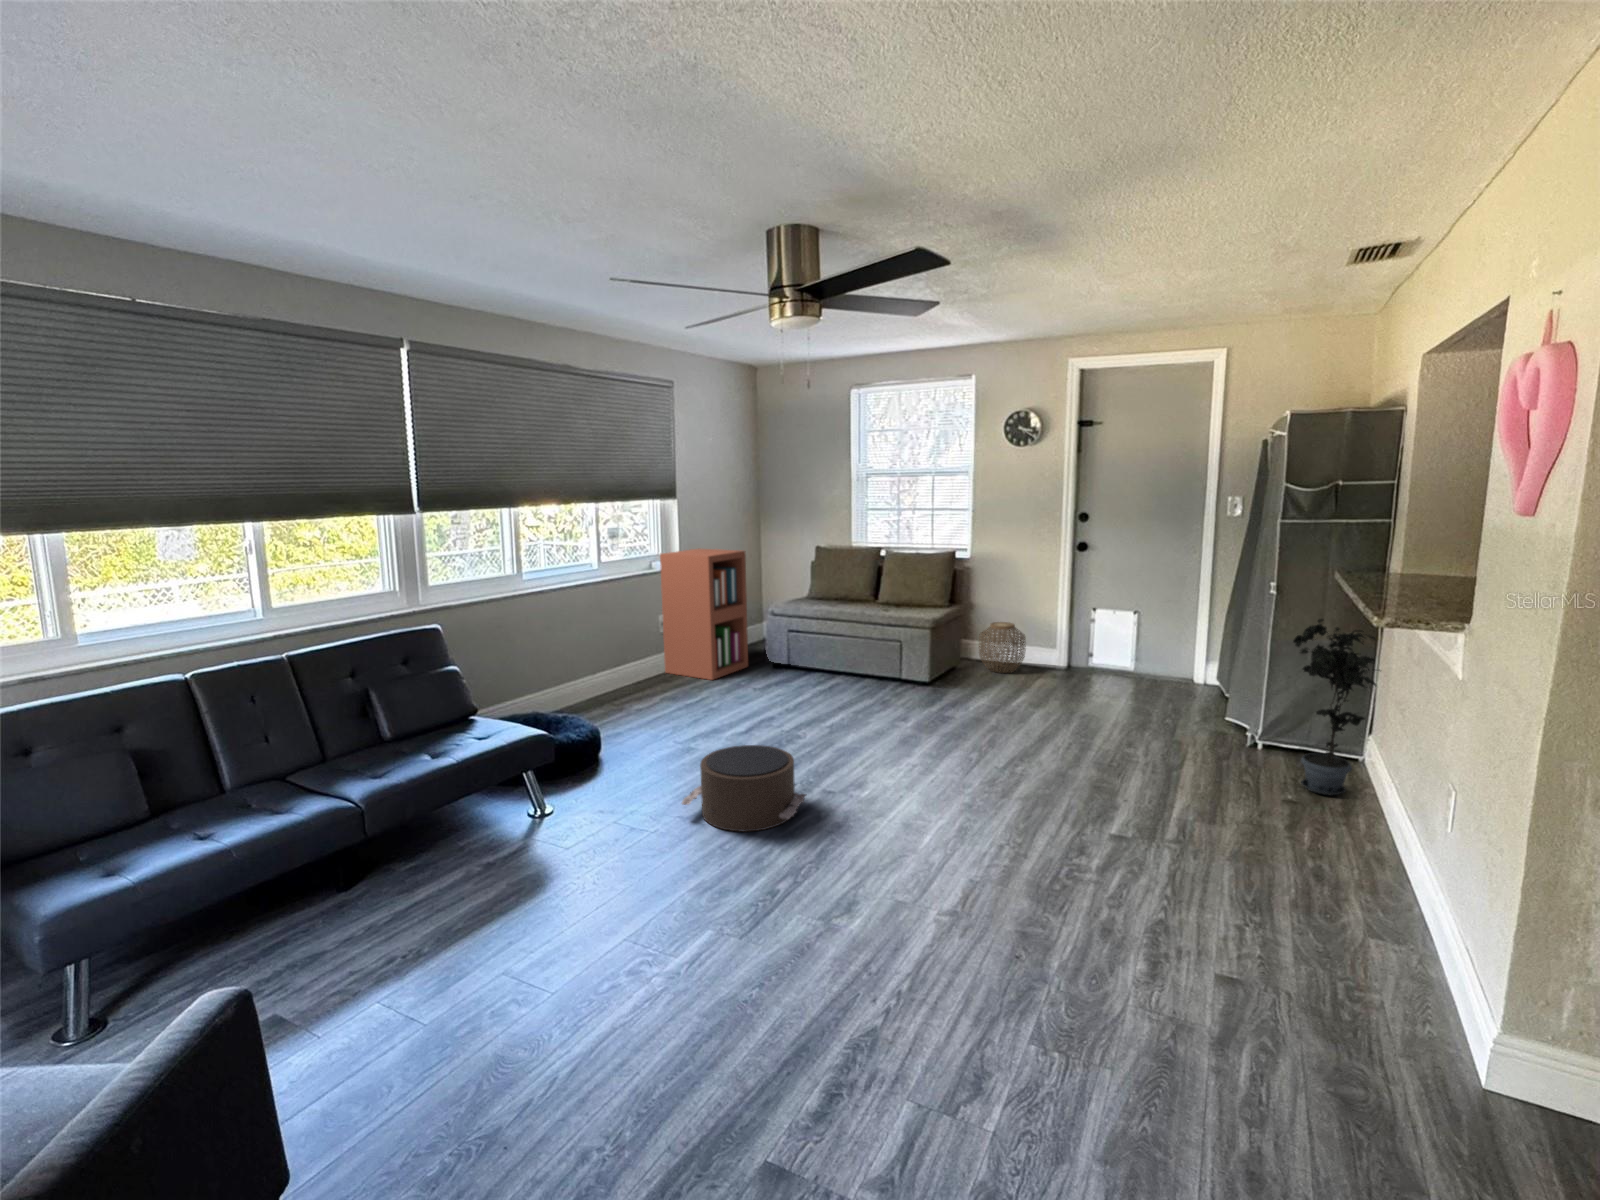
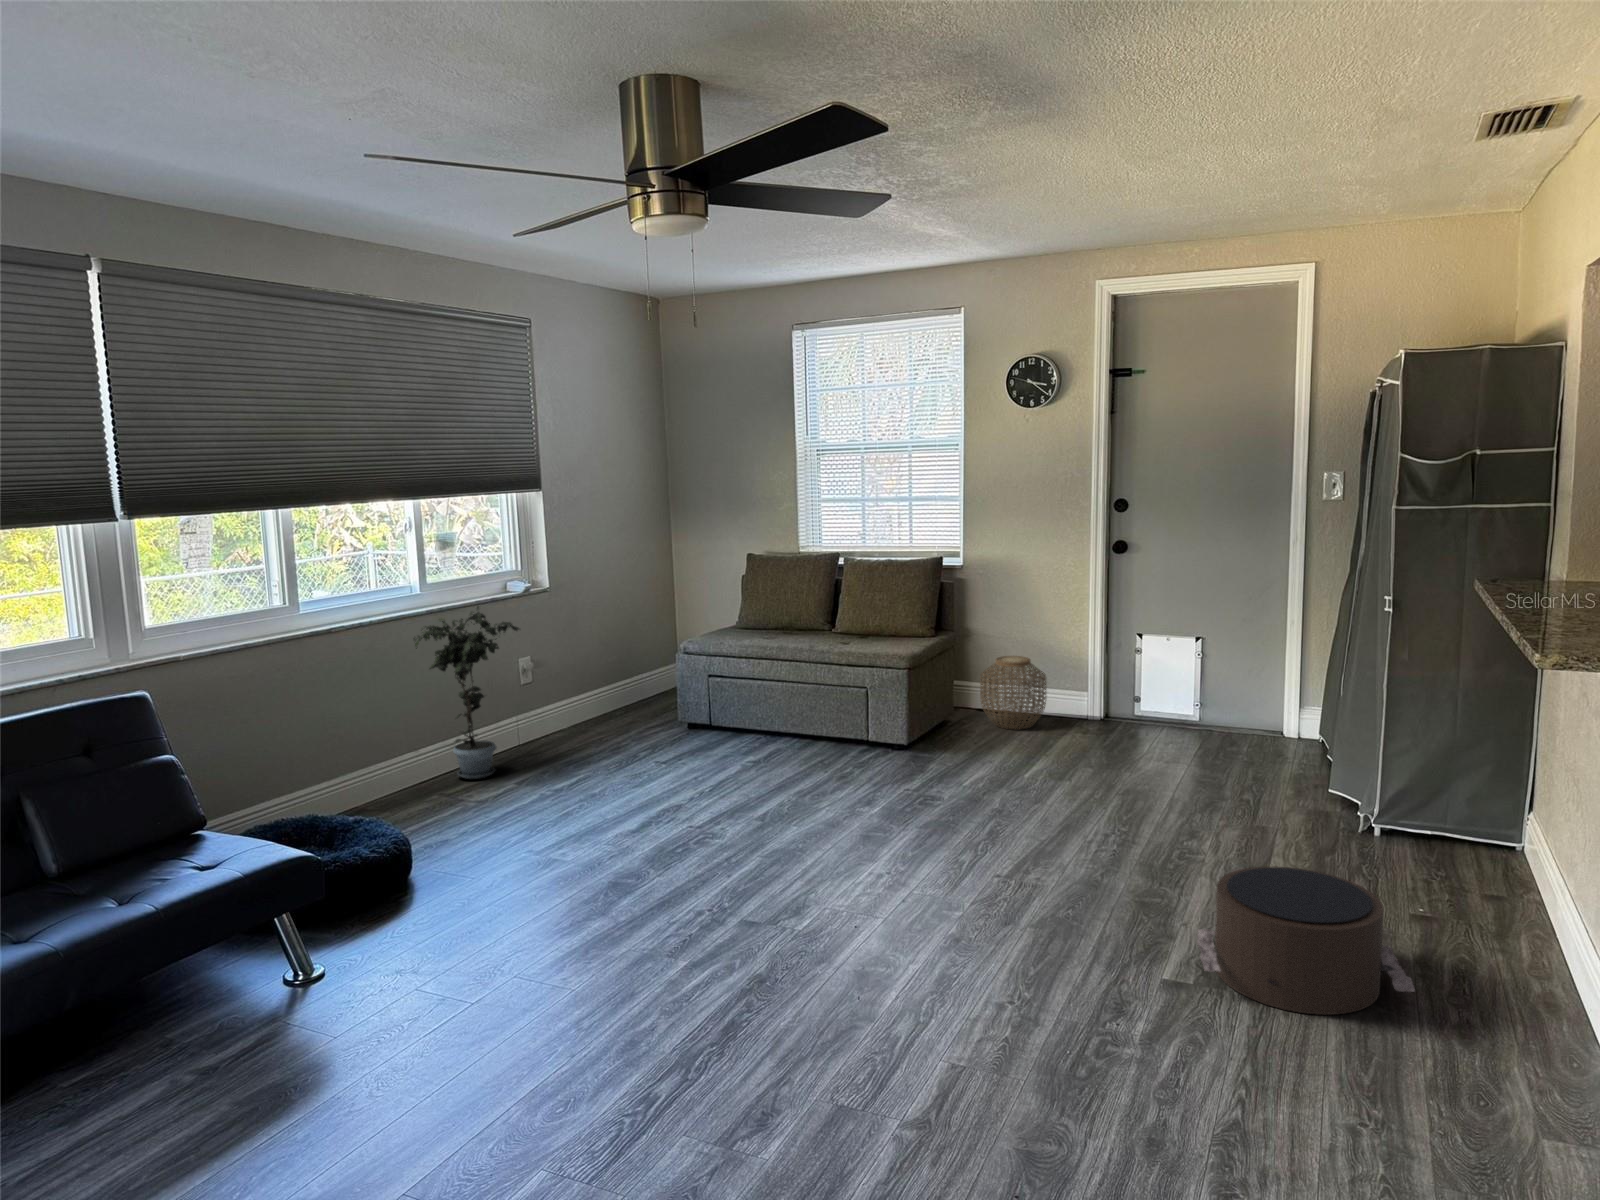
bookshelf: present [660,549,748,680] -> none [514,559,649,752]
potted plant: present [1293,619,1376,795] -> present [414,606,519,779]
pouf: present [682,745,806,831] -> present [1197,866,1415,1015]

